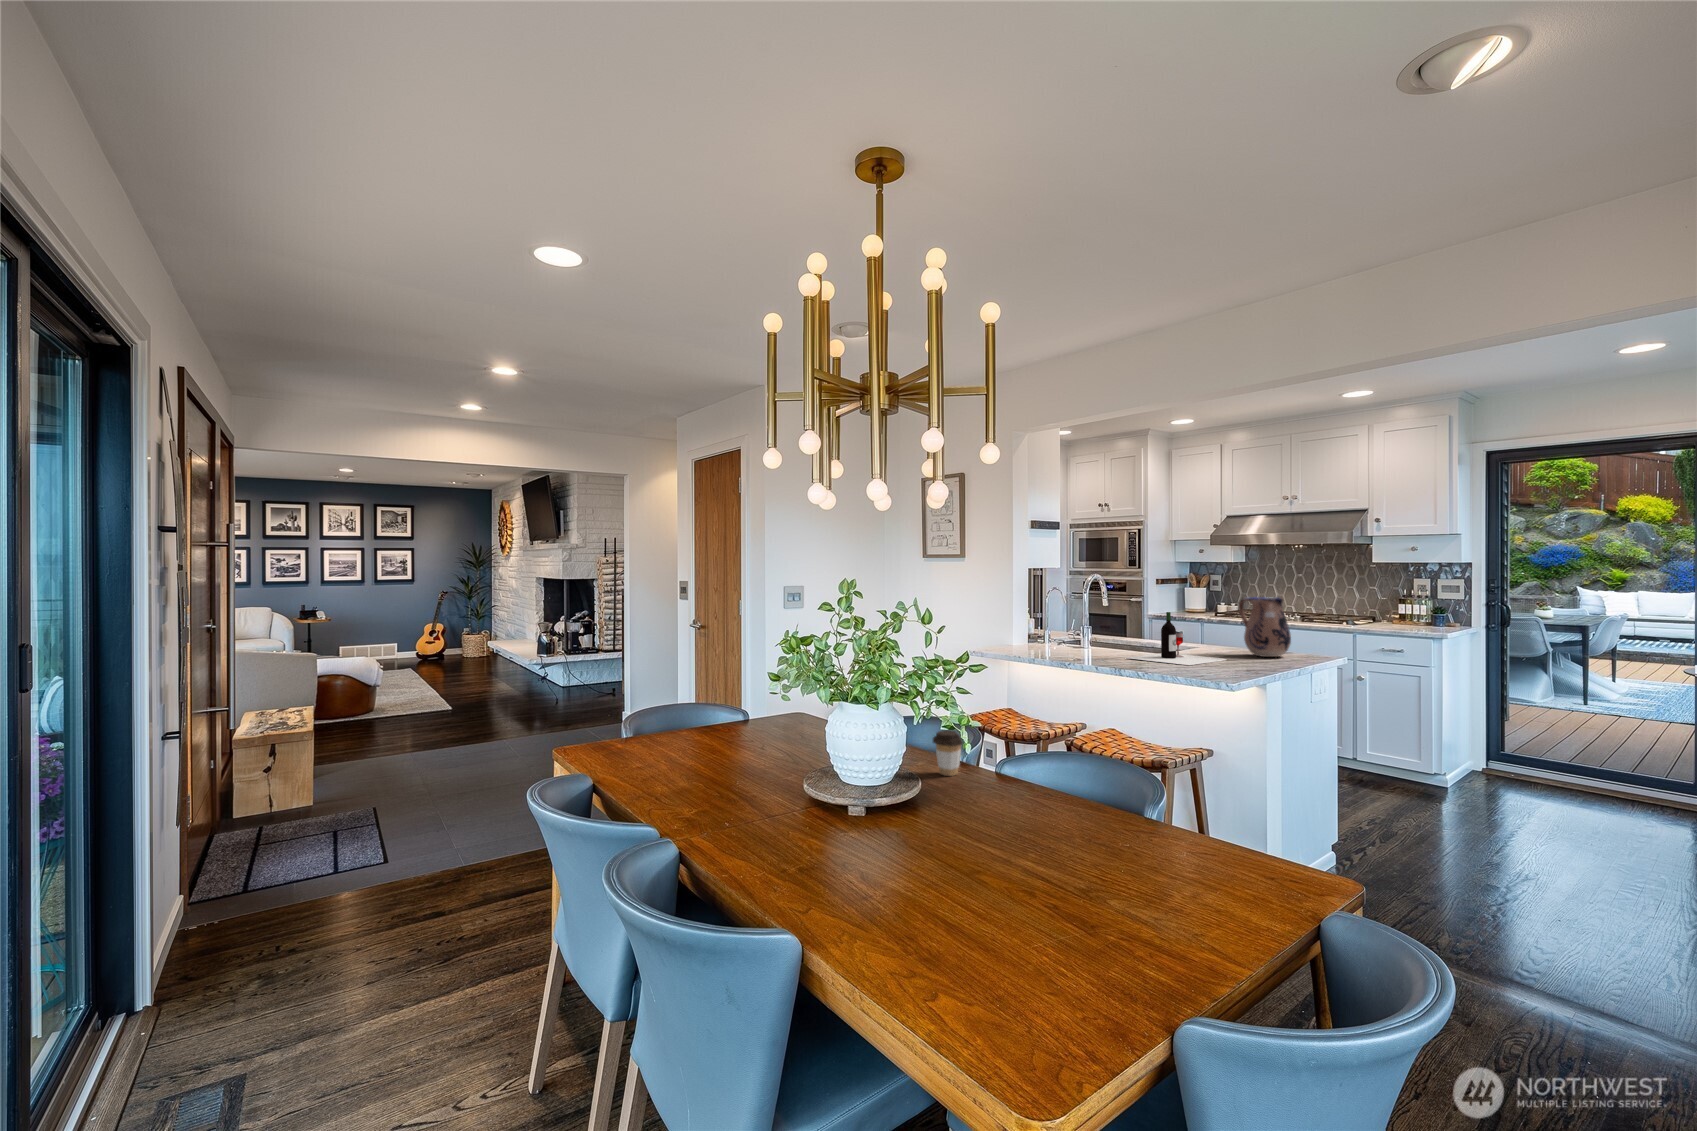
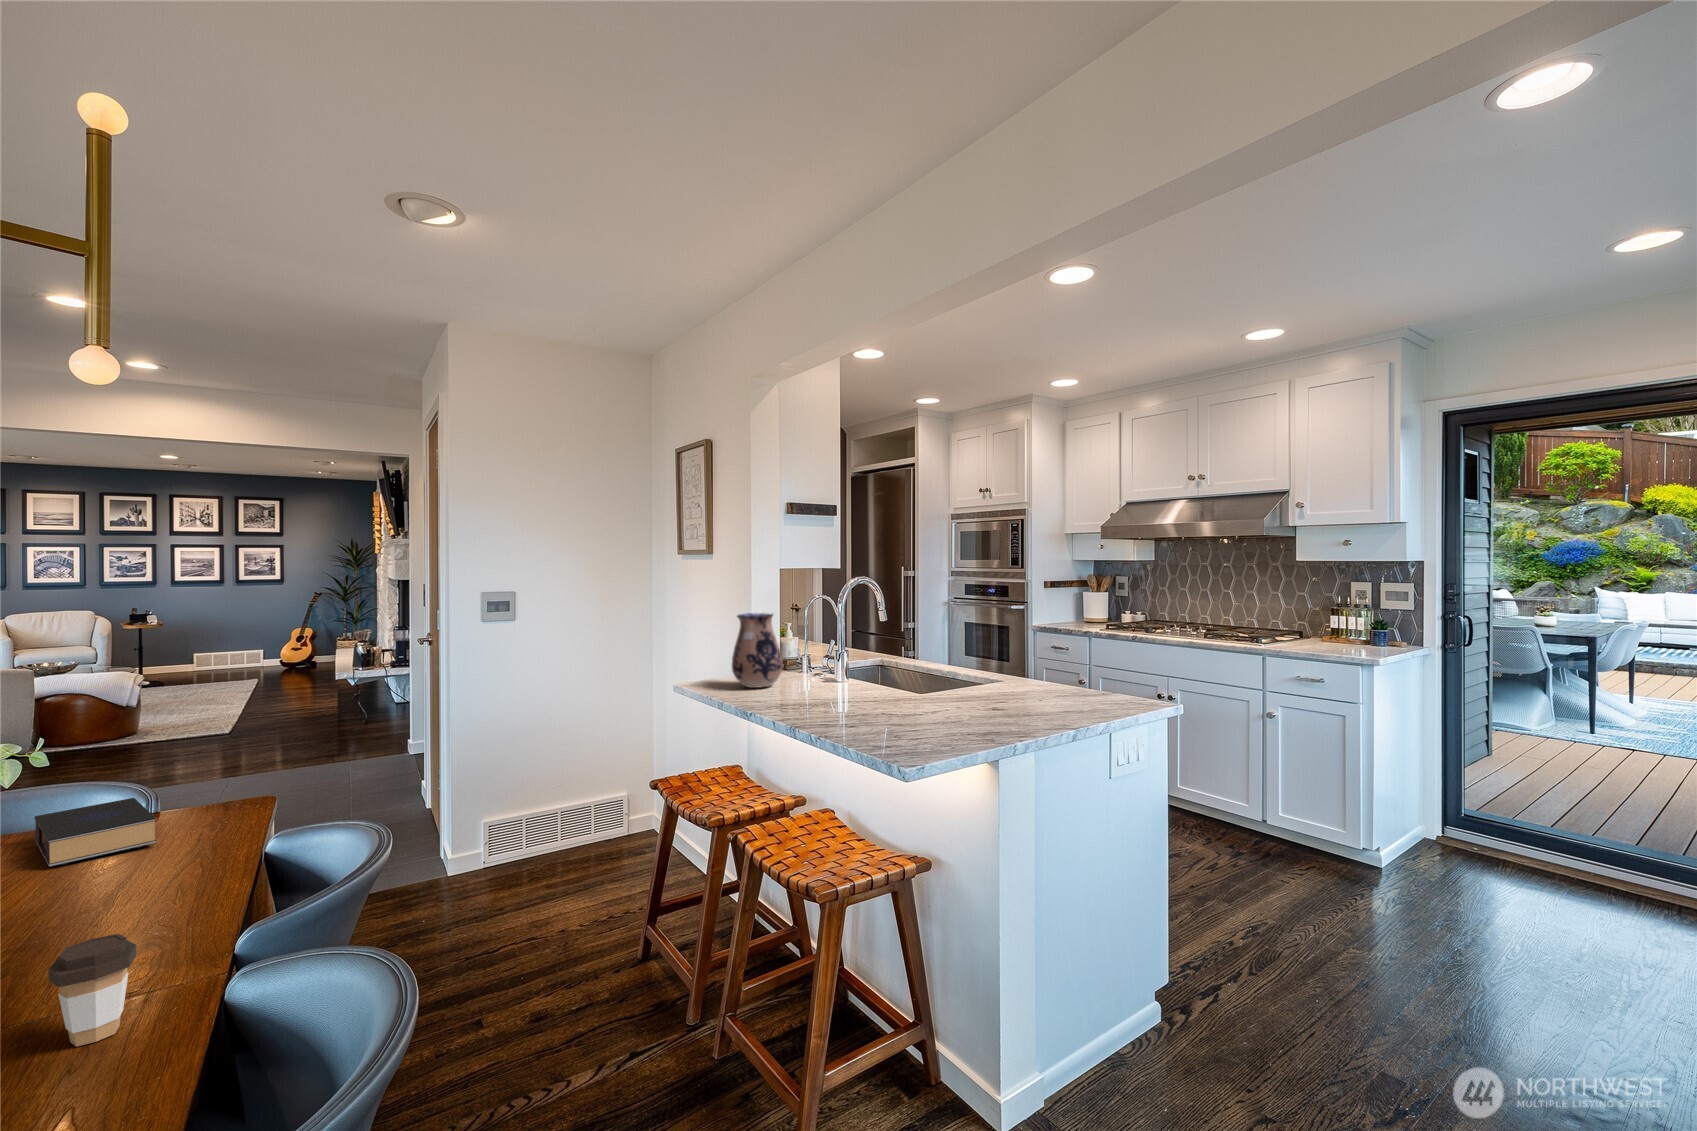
ceramic pitcher: present [1239,597,1291,657] -> present [732,613,783,688]
wine bottle: present [1129,612,1226,665] -> none [808,647,967,742]
book: none [690,705,768,735] -> present [35,798,156,867]

